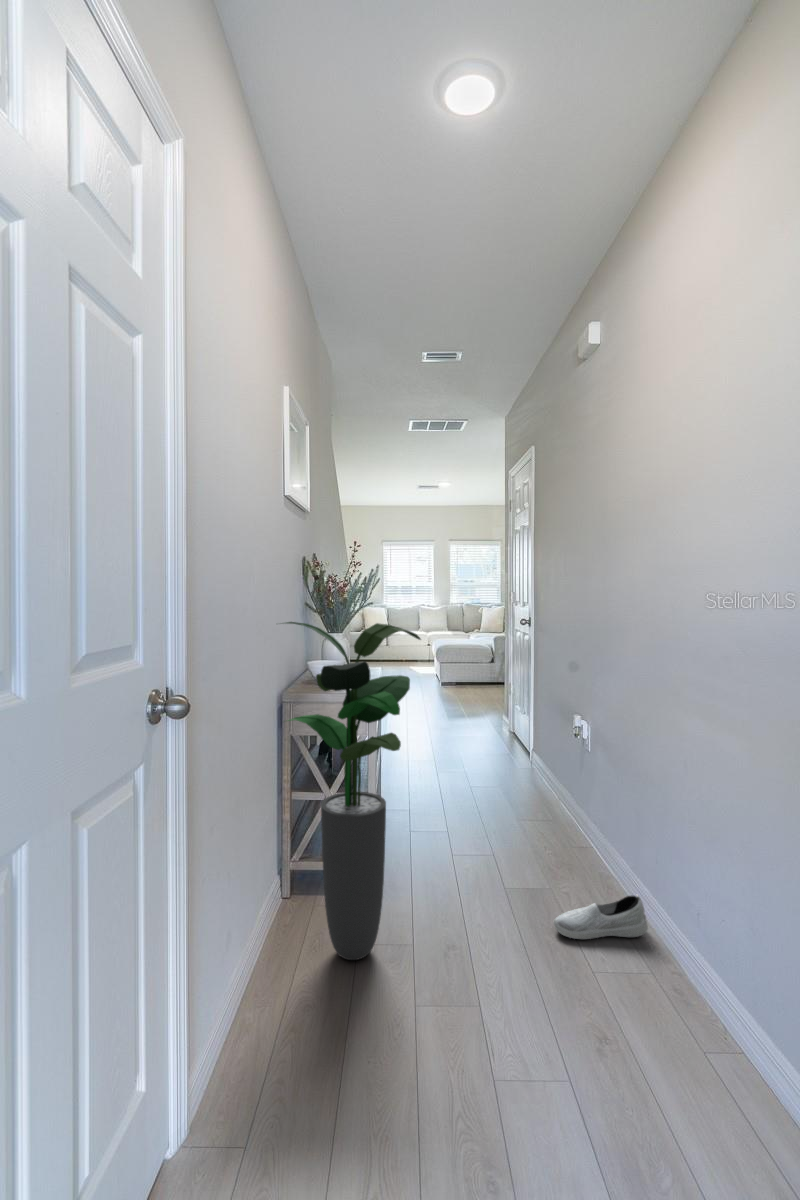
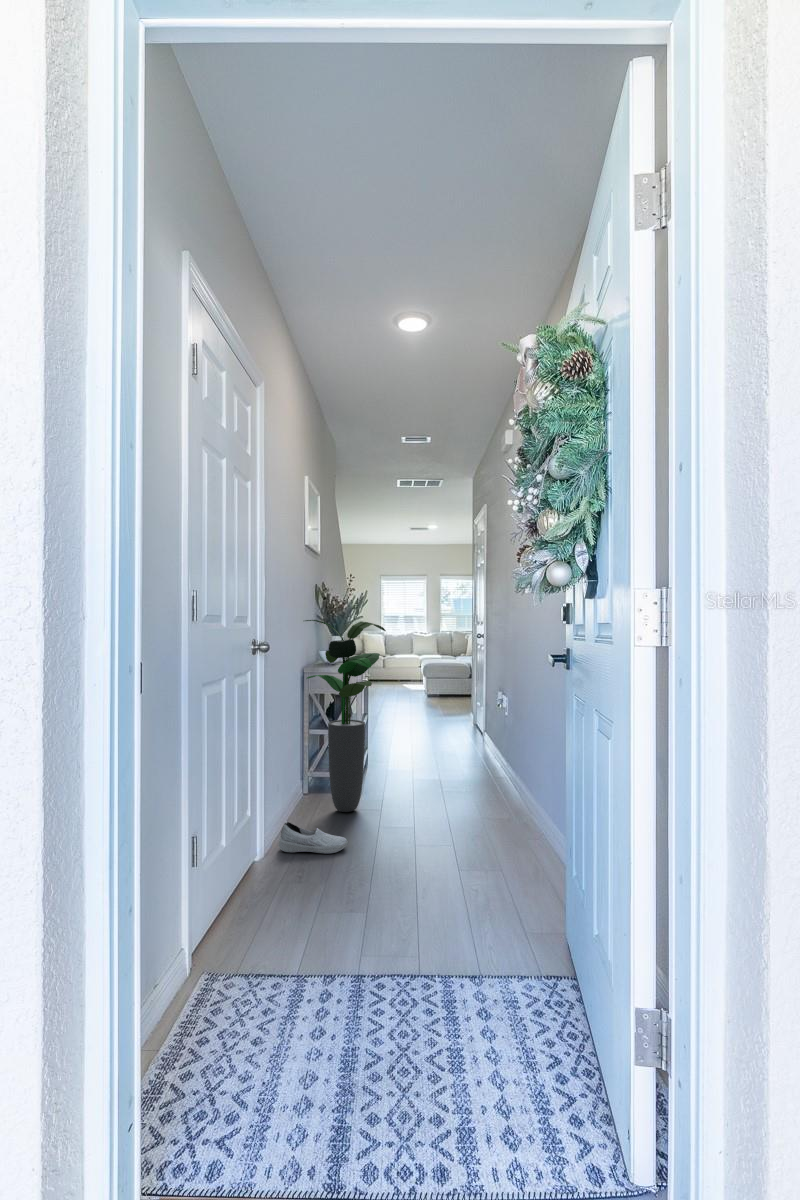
shoe: present [554,894,648,939] -> present [278,821,348,854]

